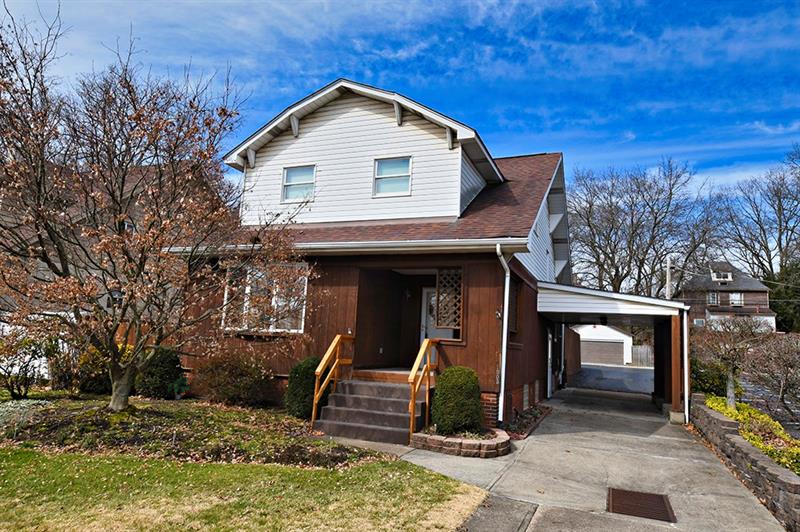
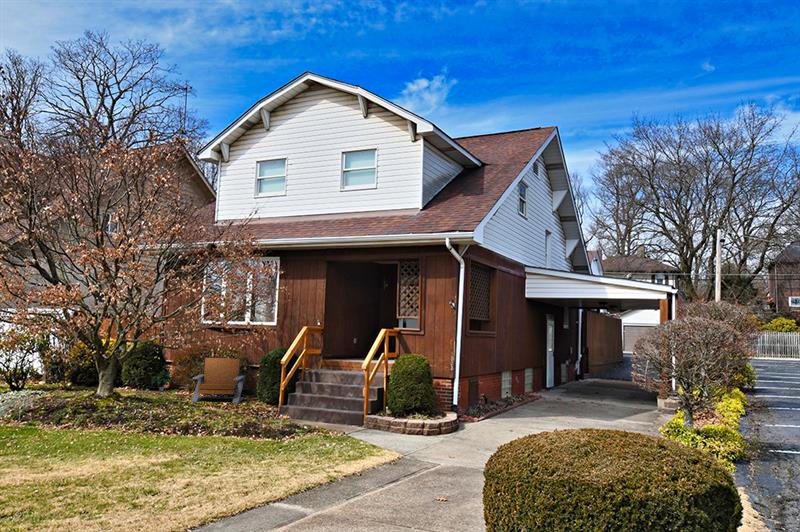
lounge chair: none [213,365,270,416] -> present [191,358,245,403]

